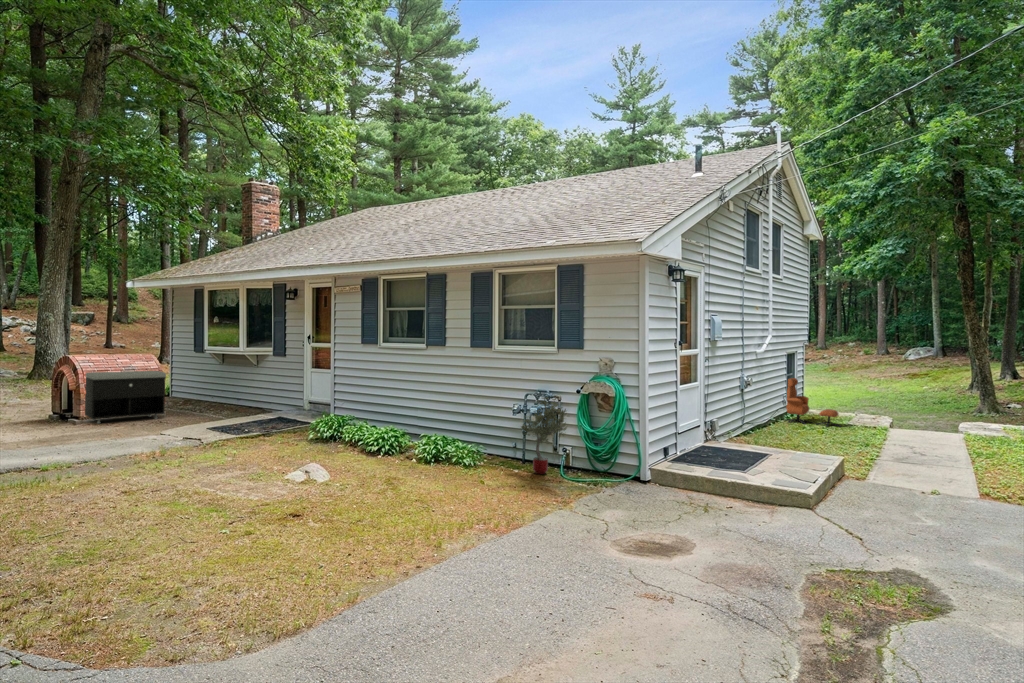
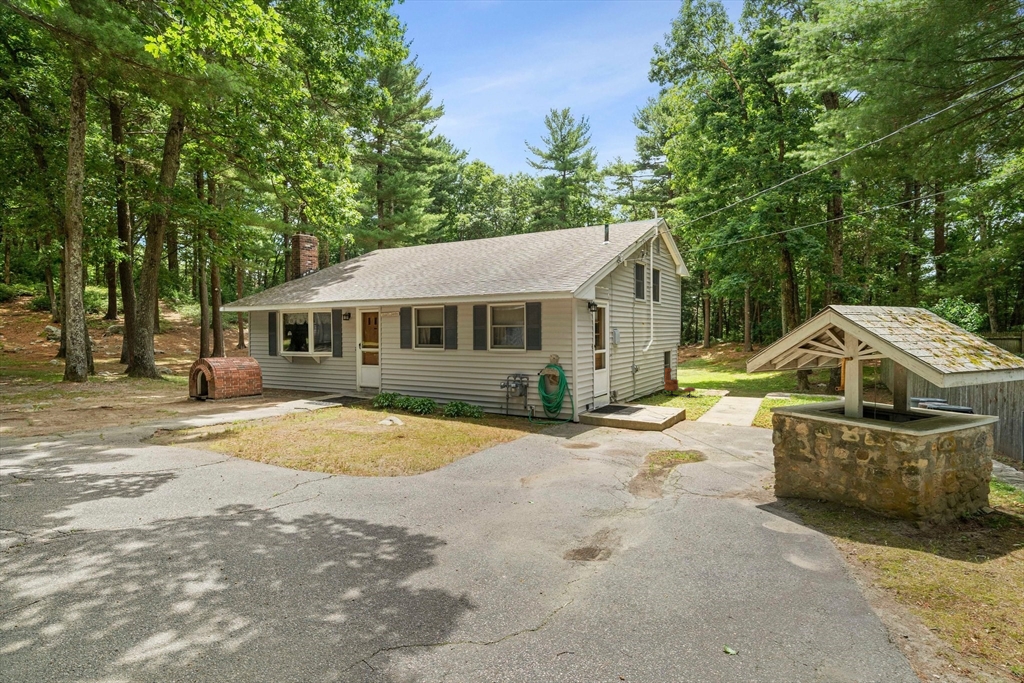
storage bench: present [85,371,166,423] -> none [209,369,262,403]
potted tree: present [521,397,567,474] -> none [507,377,535,420]

